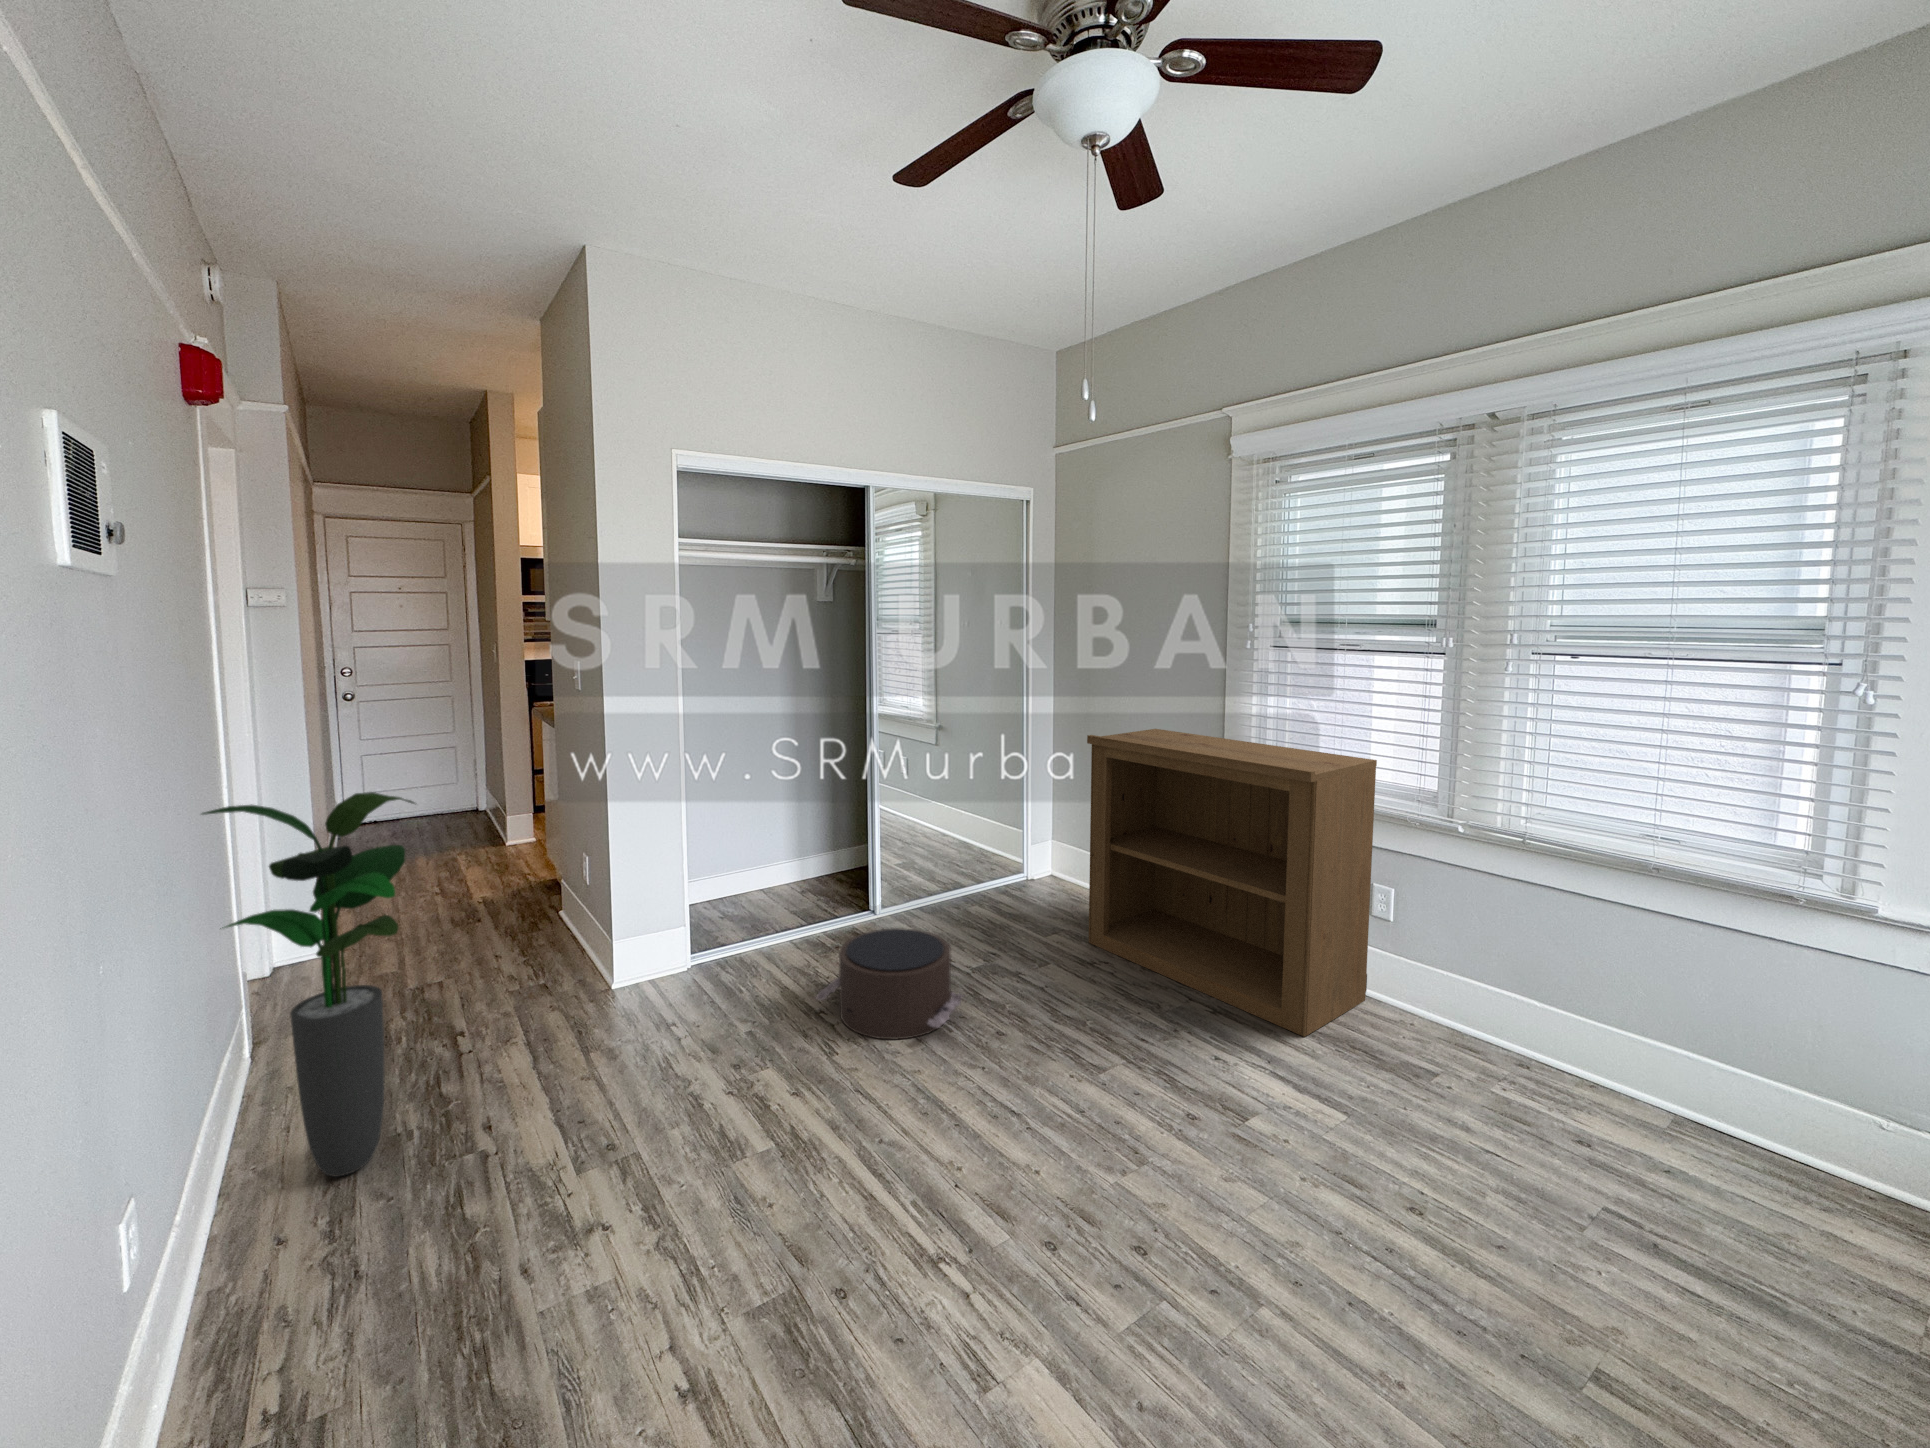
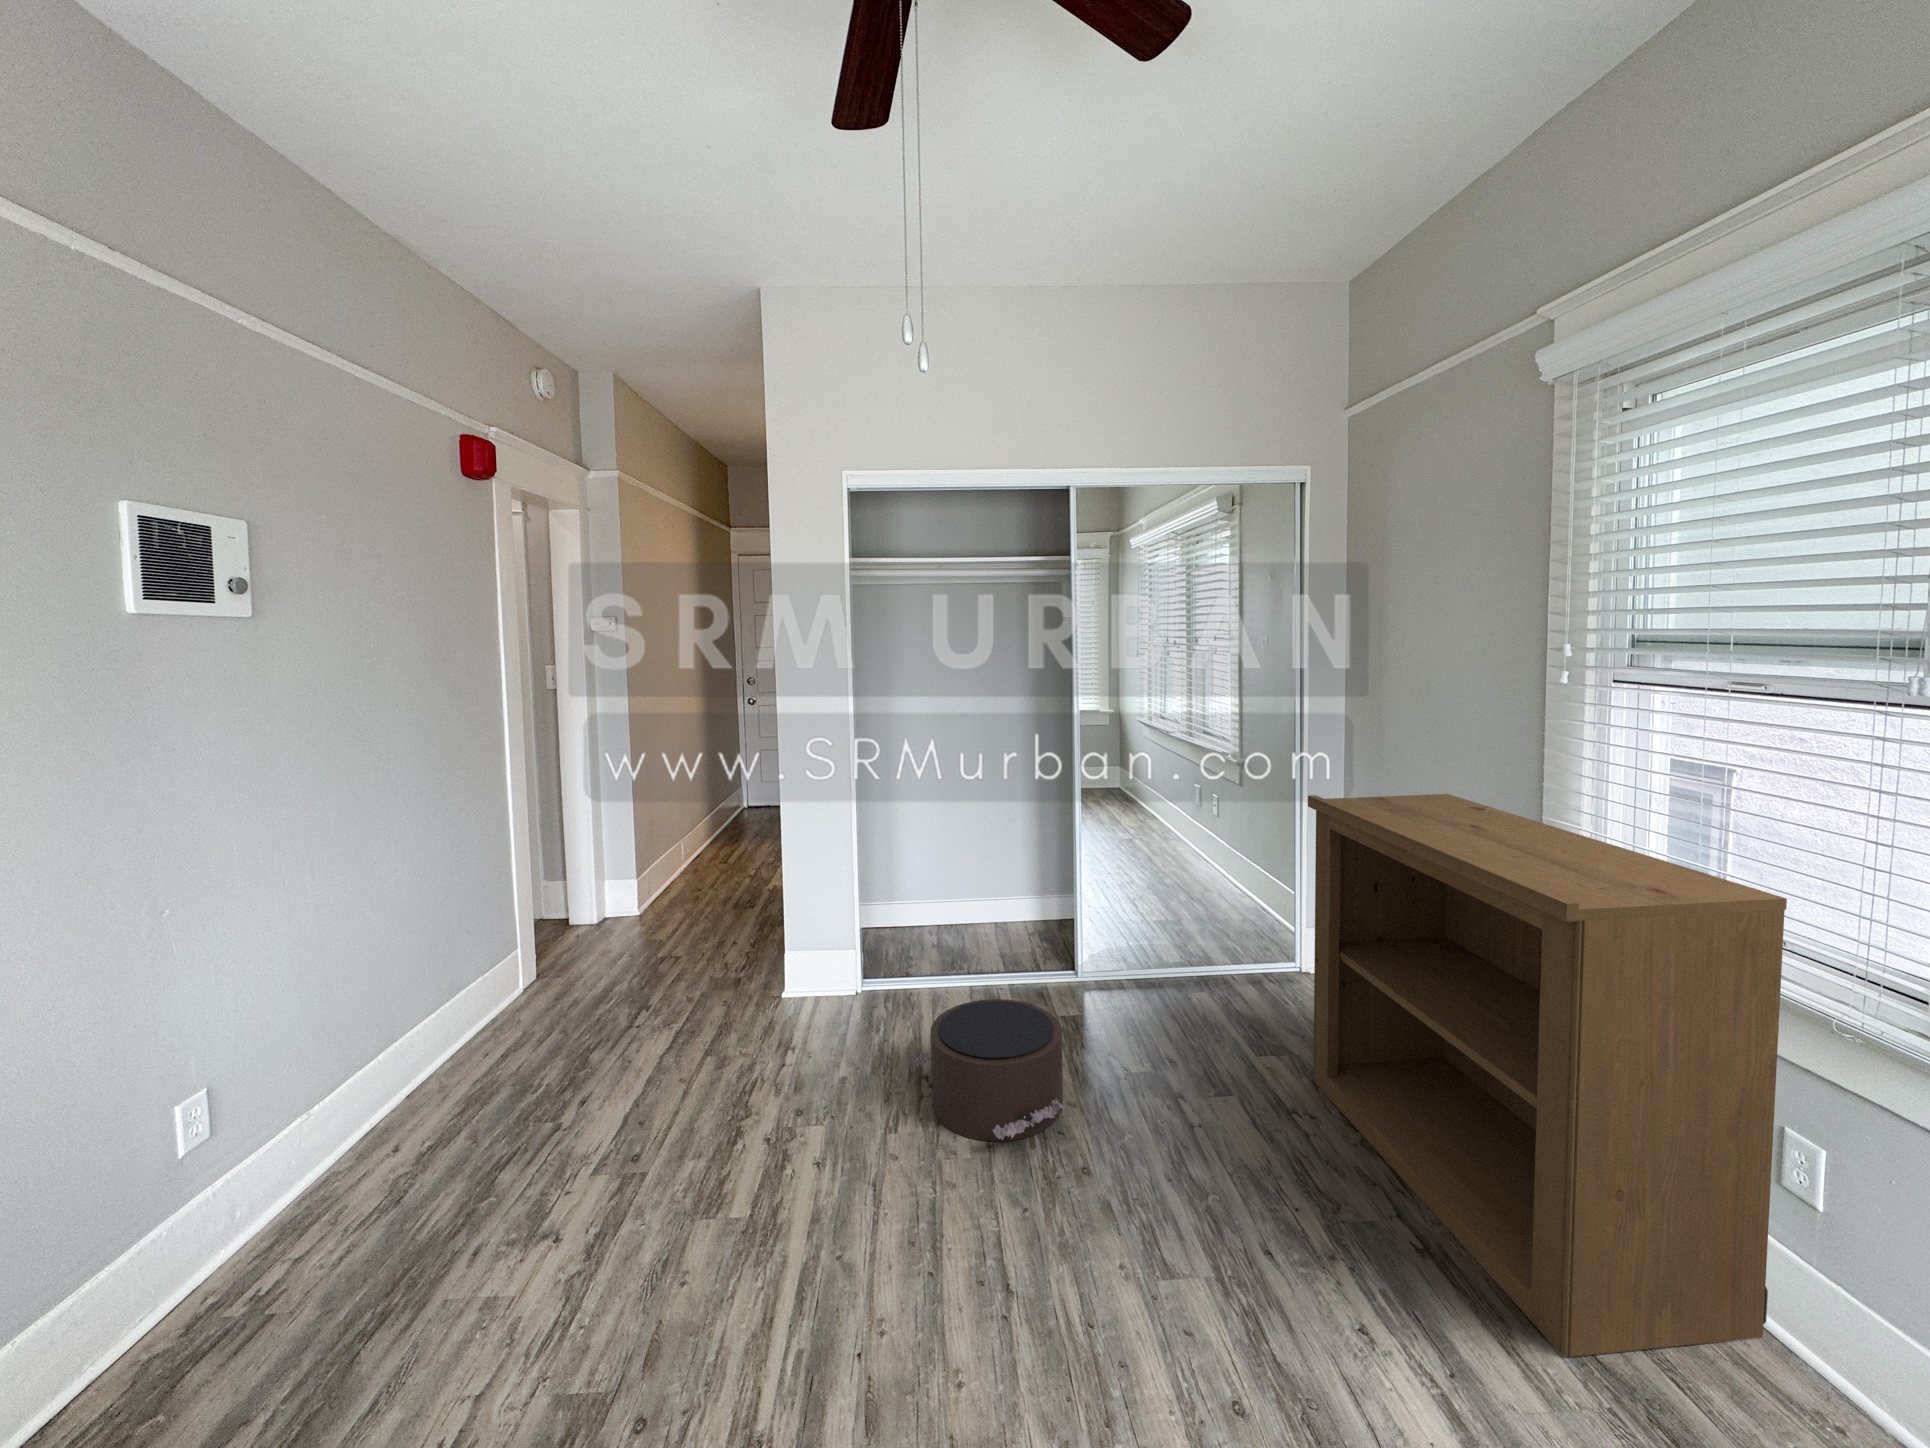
potted plant: present [202,792,414,1177] -> none [384,792,543,1110]

